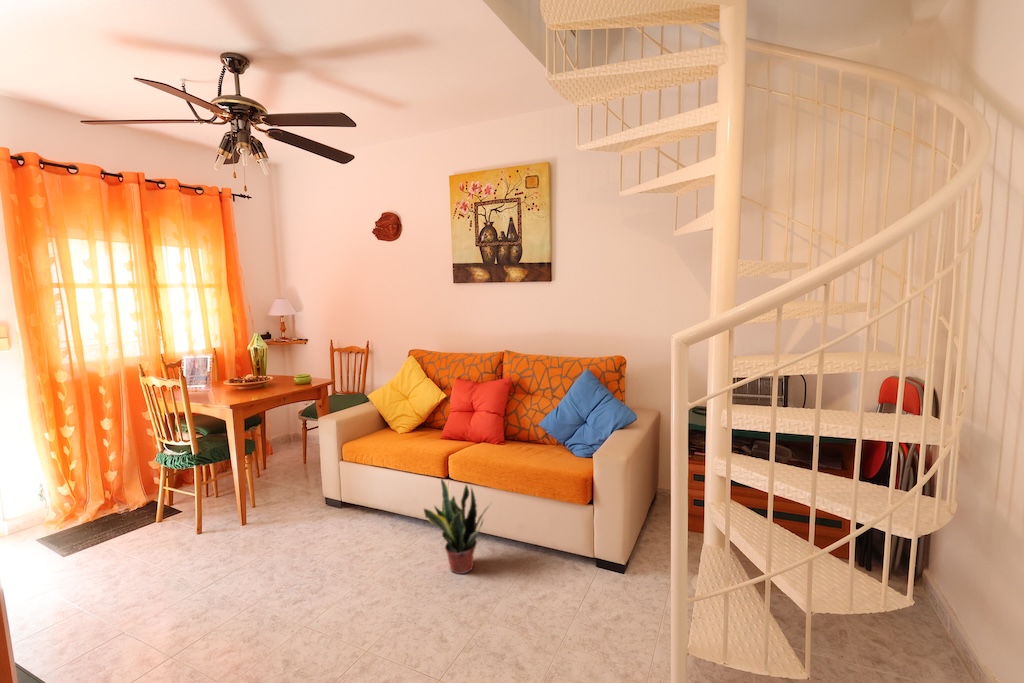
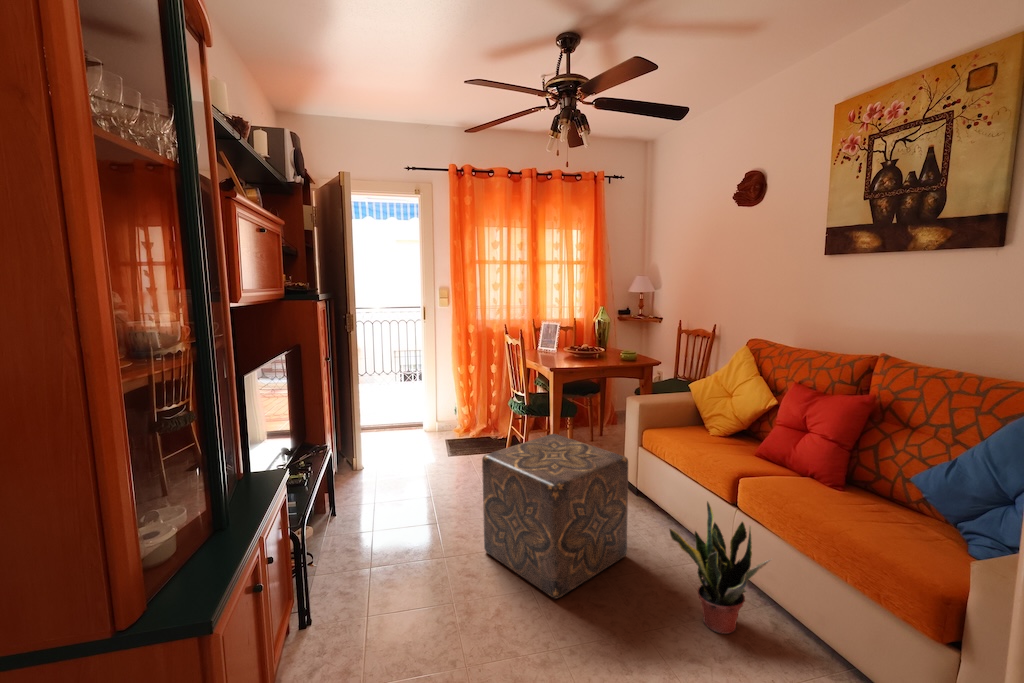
ottoman: none [209,467,368,623] -> present [482,434,628,599]

